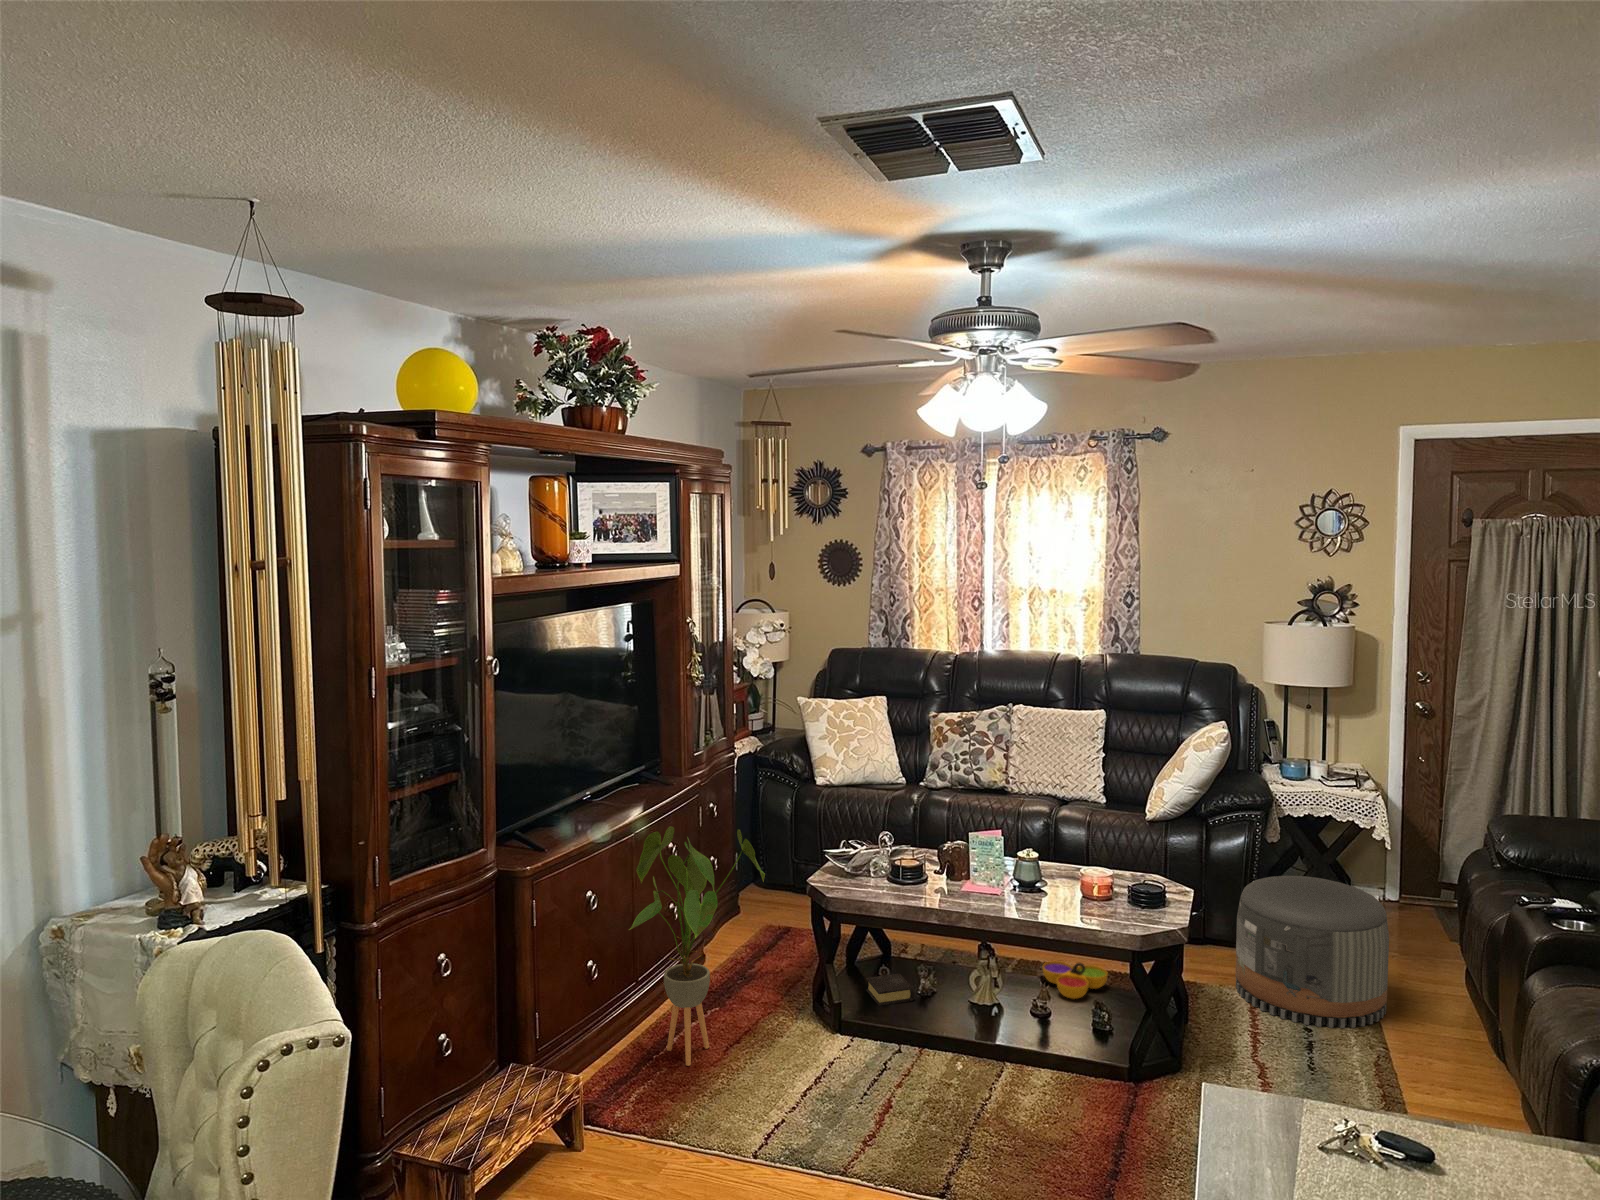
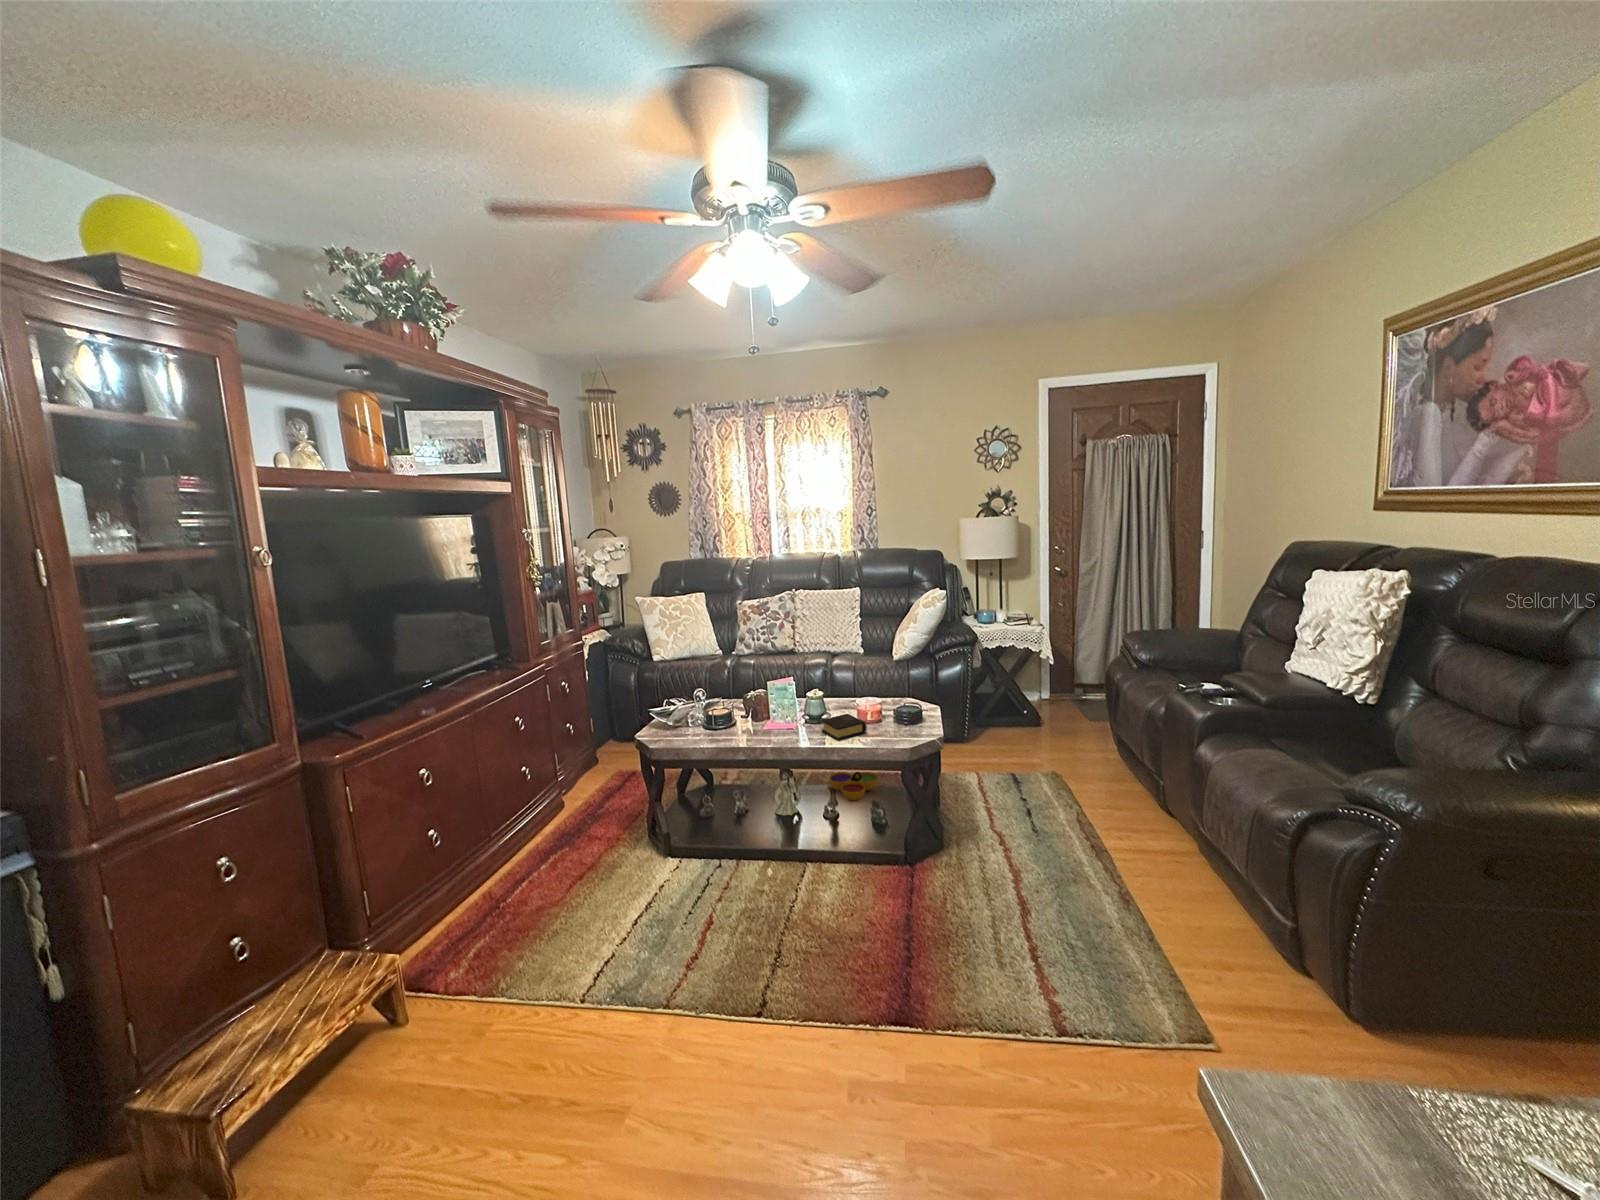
house plant: present [630,826,765,1066] -> none [461,699,594,911]
pouf: present [1235,876,1389,1028] -> none [966,689,1073,796]
book: present [866,974,916,1006] -> present [821,714,867,740]

